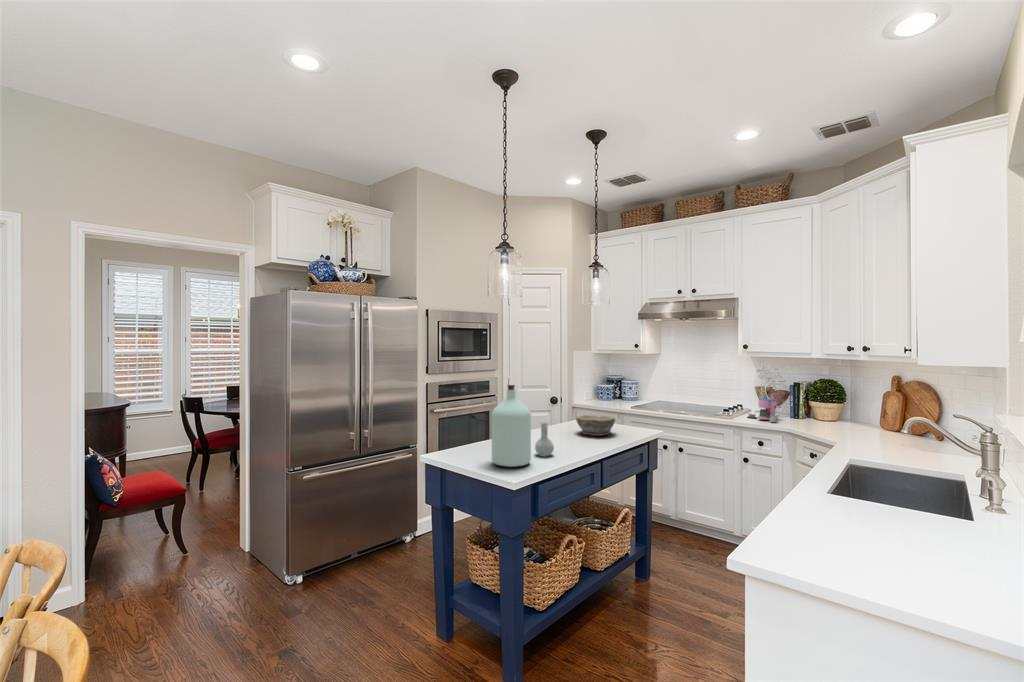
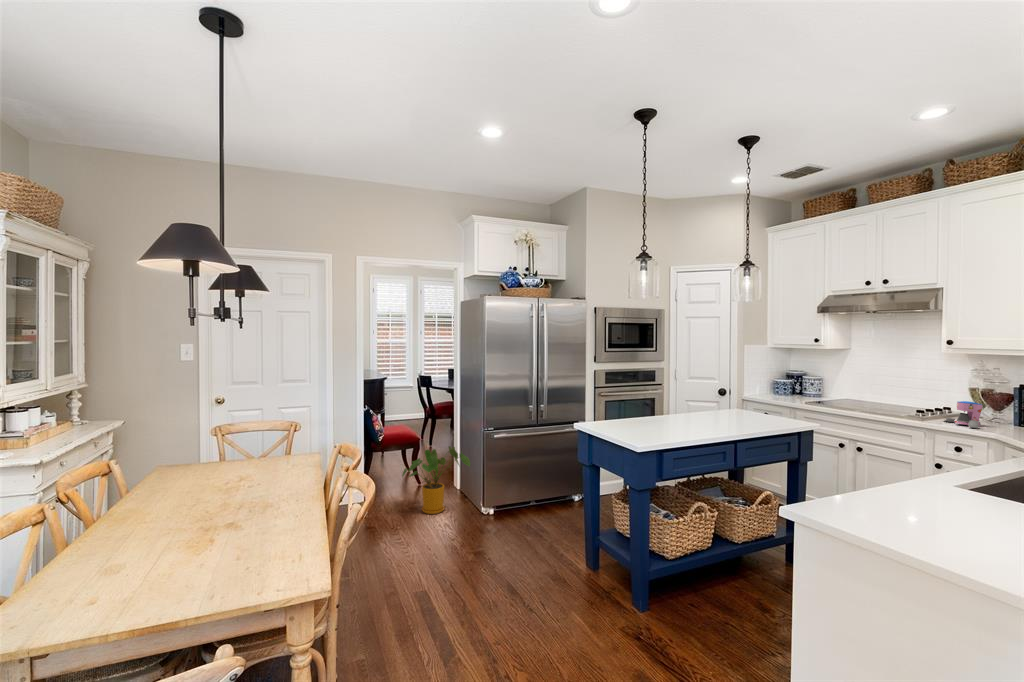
bottle: present [492,385,554,467] -> none [626,371,683,437]
bowl: present [576,415,615,436] -> none [718,404,758,423]
house plant: none [152,496,266,599] -> present [402,446,470,514]

